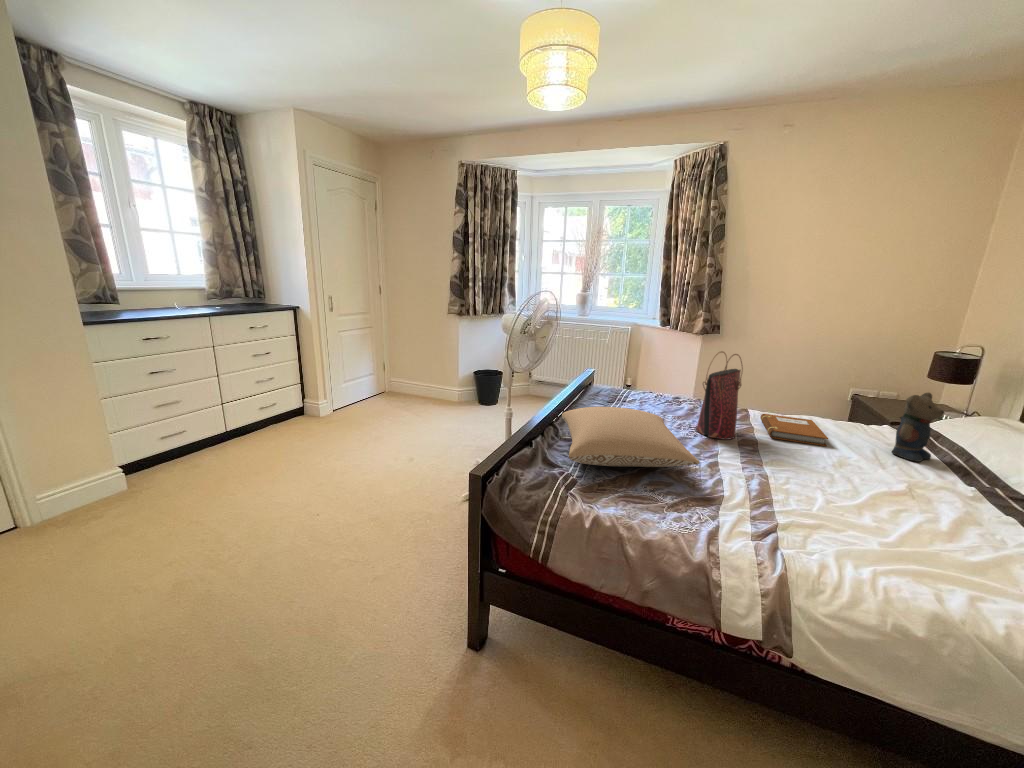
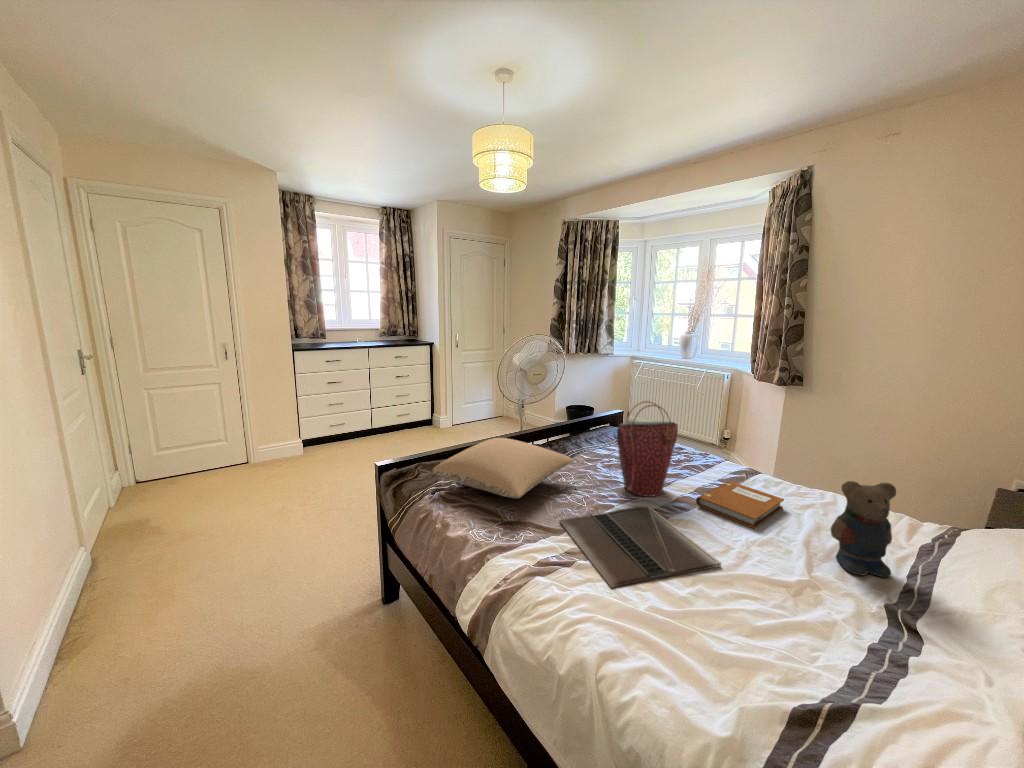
laptop: none [722,446,866,520] -> present [560,506,721,588]

